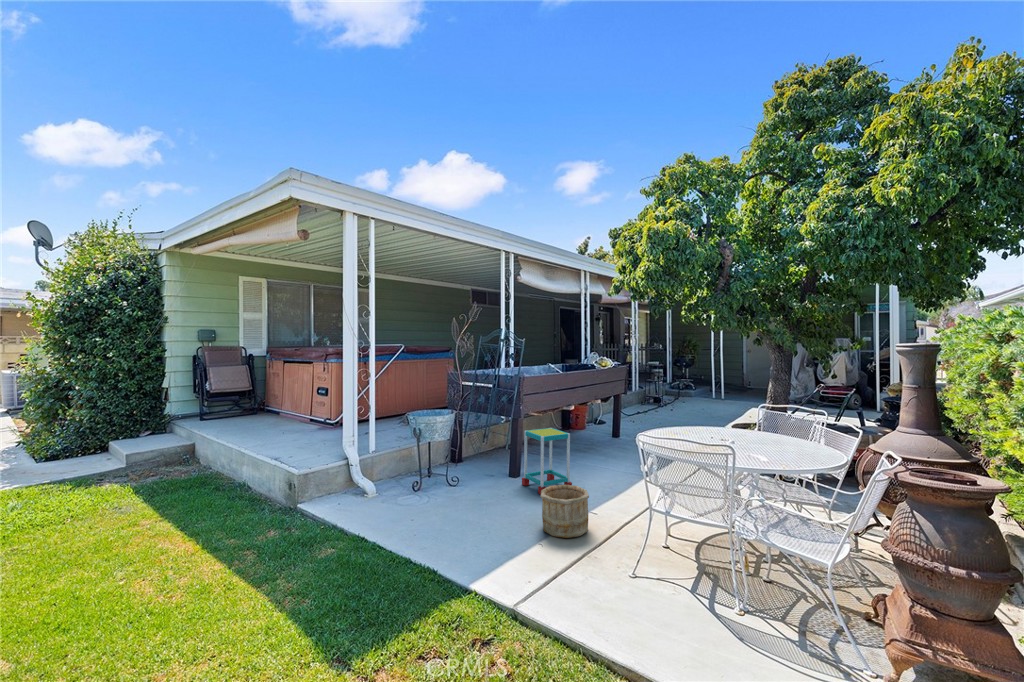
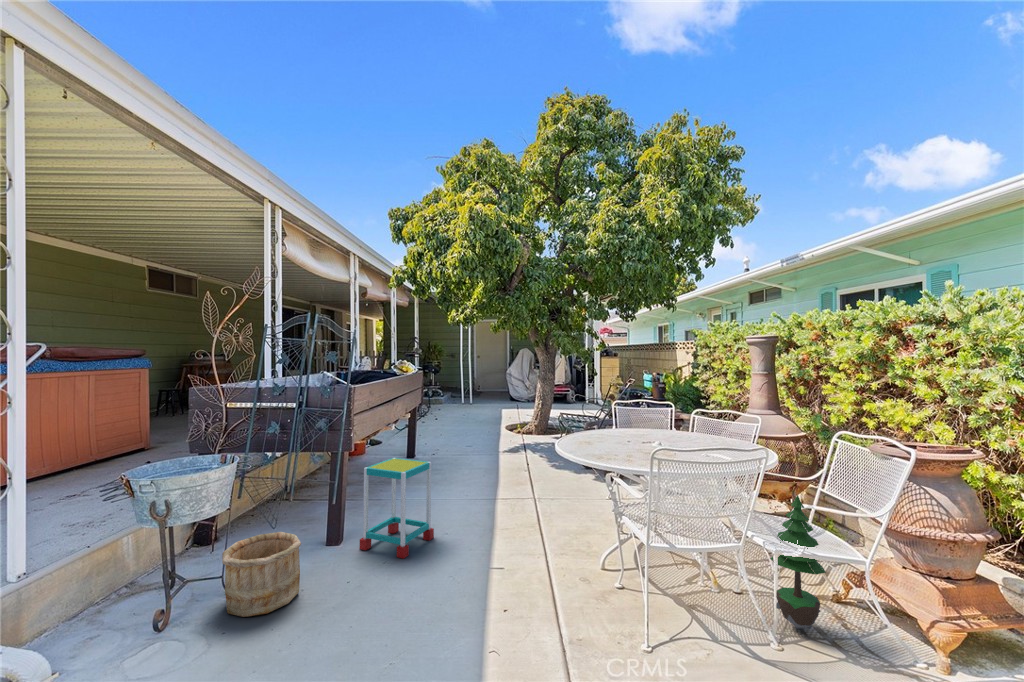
wooden bucket: present [540,485,589,538] -> present [222,532,301,617]
potted tree: none [761,496,813,618] -> present [770,495,826,629]

